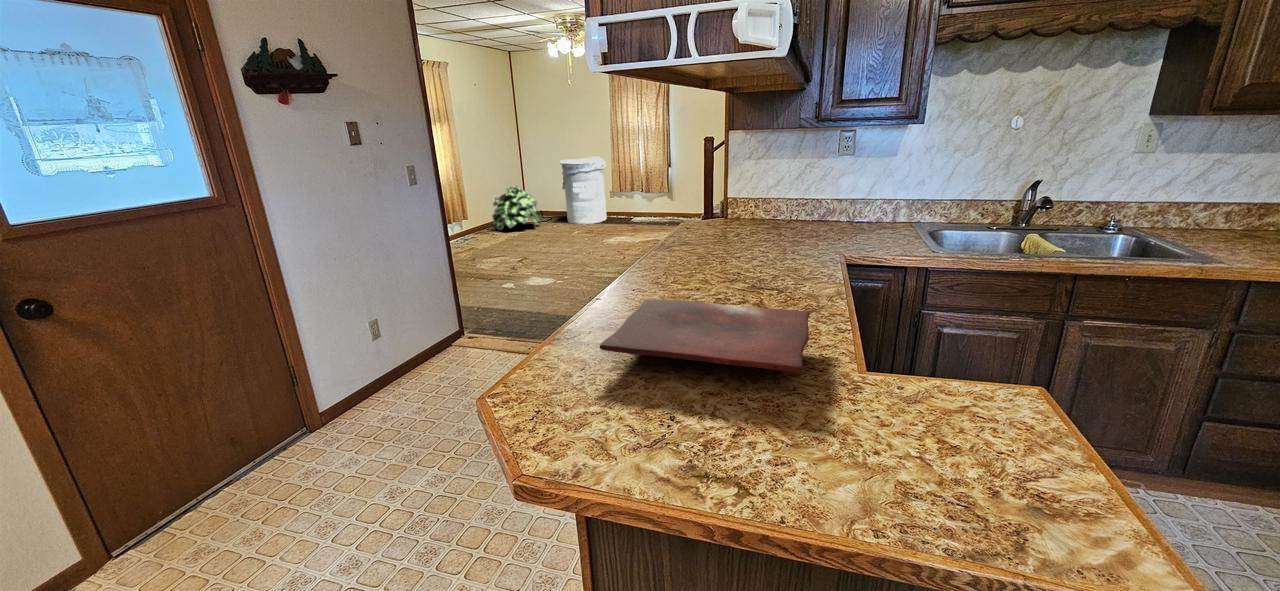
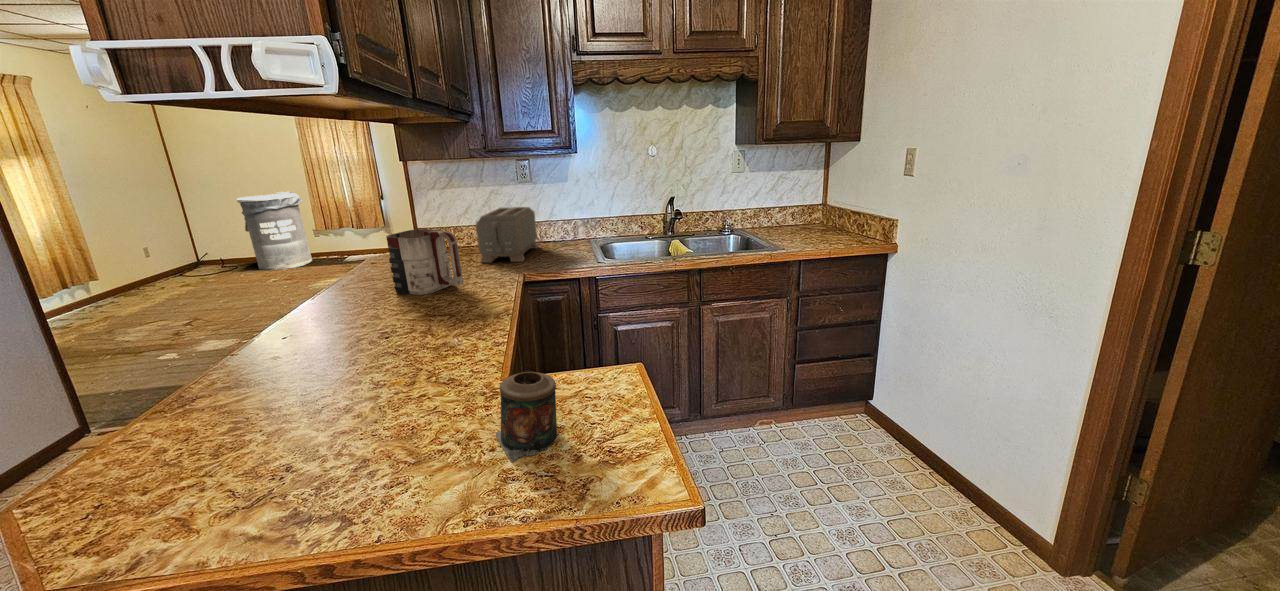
toaster: none [789,181,852,241] -> present [476,207,538,263]
potted plant: present [492,186,542,230] -> none [138,232,220,290]
mug: none [714,198,785,264] -> present [386,229,463,295]
cutting board: present [600,299,810,373] -> none [204,332,462,415]
candle: none [878,376,973,476] -> present [496,372,557,462]

